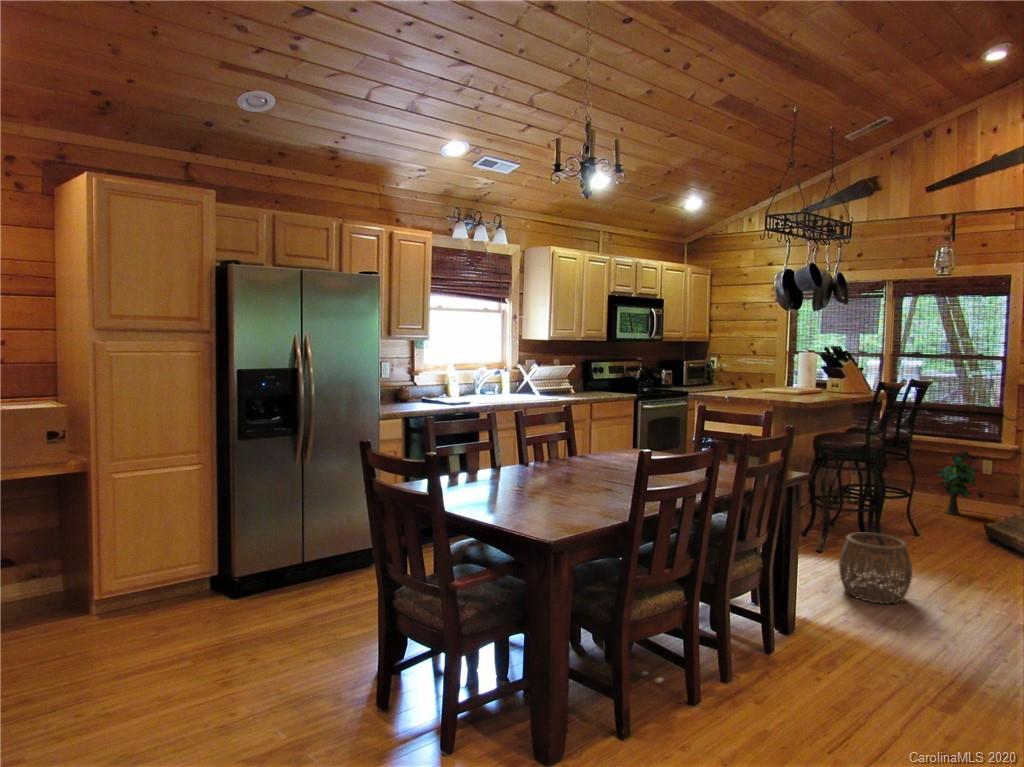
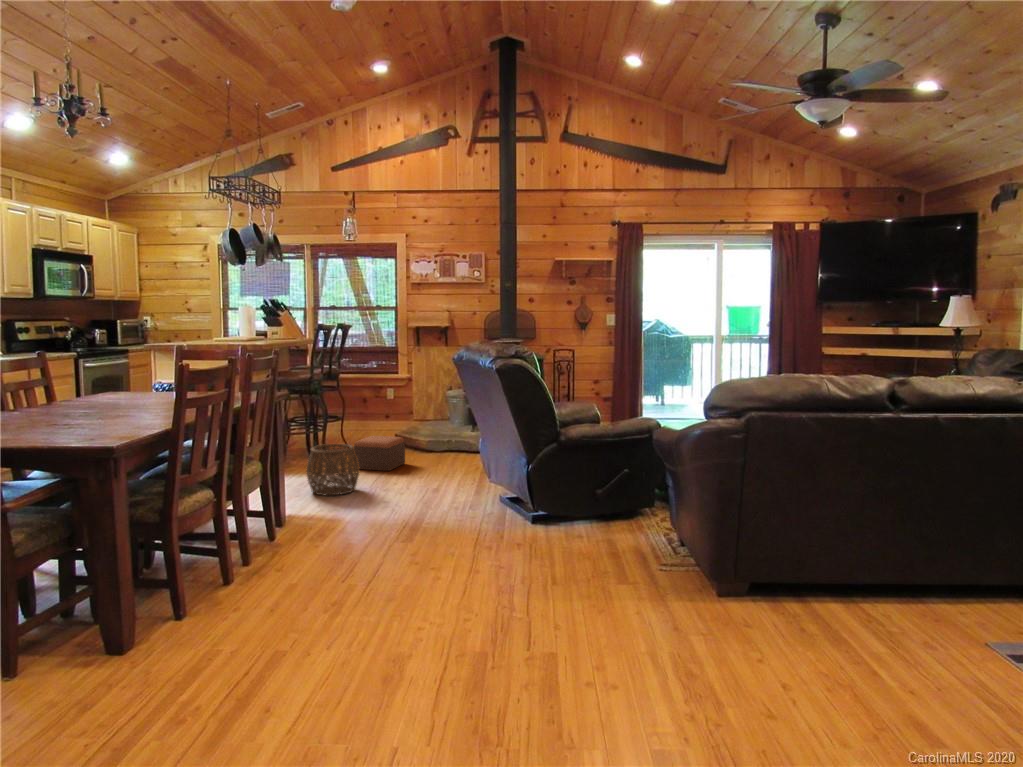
decorative plant: present [935,452,977,515] -> none [354,383,385,434]
footstool: none [913,526,995,580] -> present [354,436,405,471]

